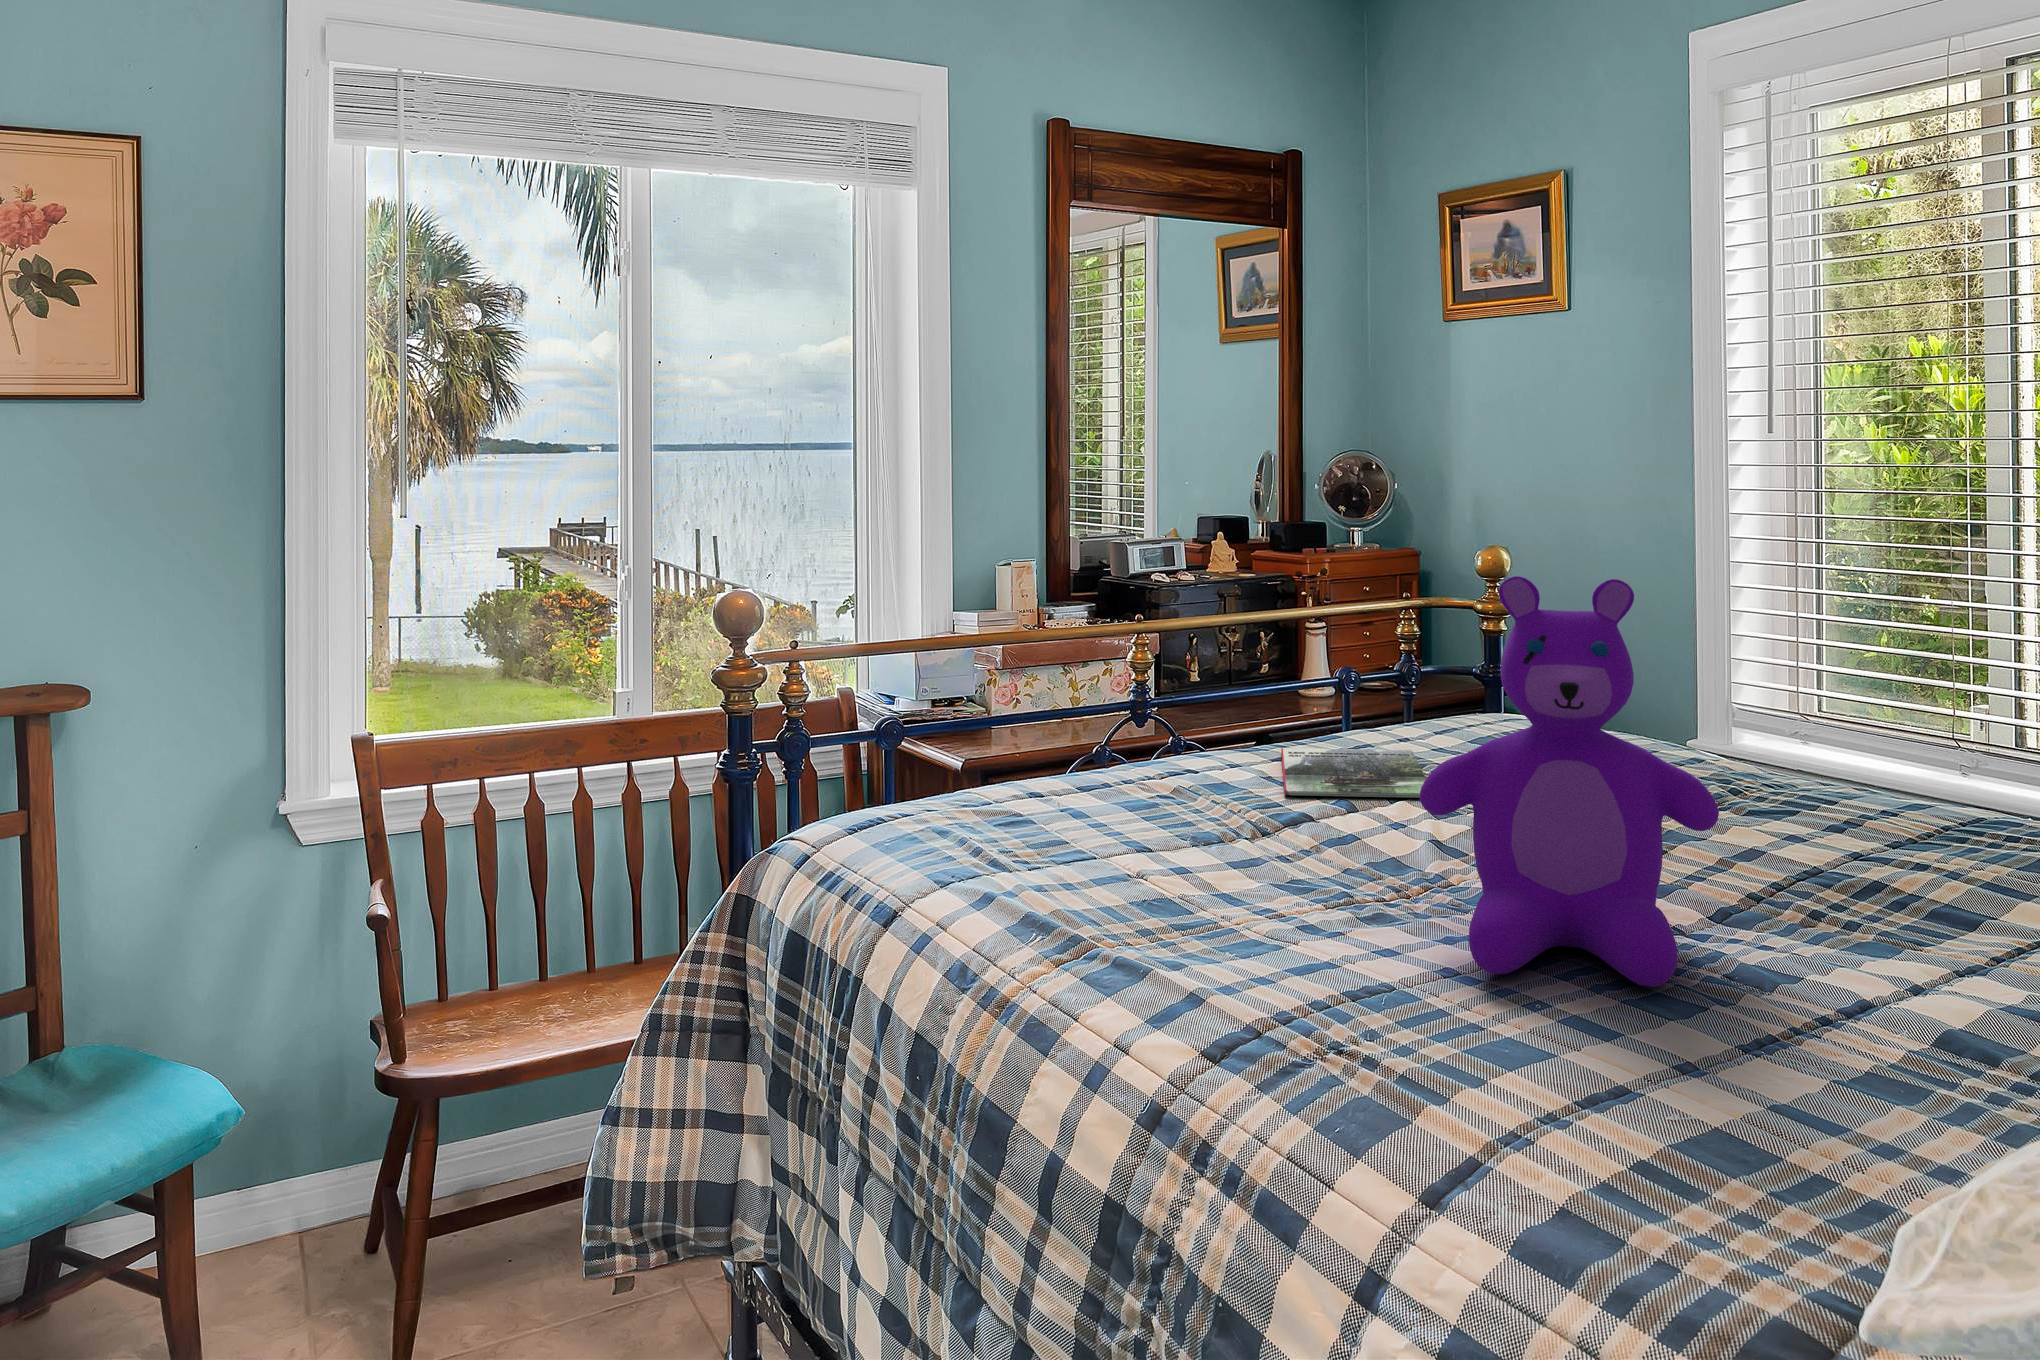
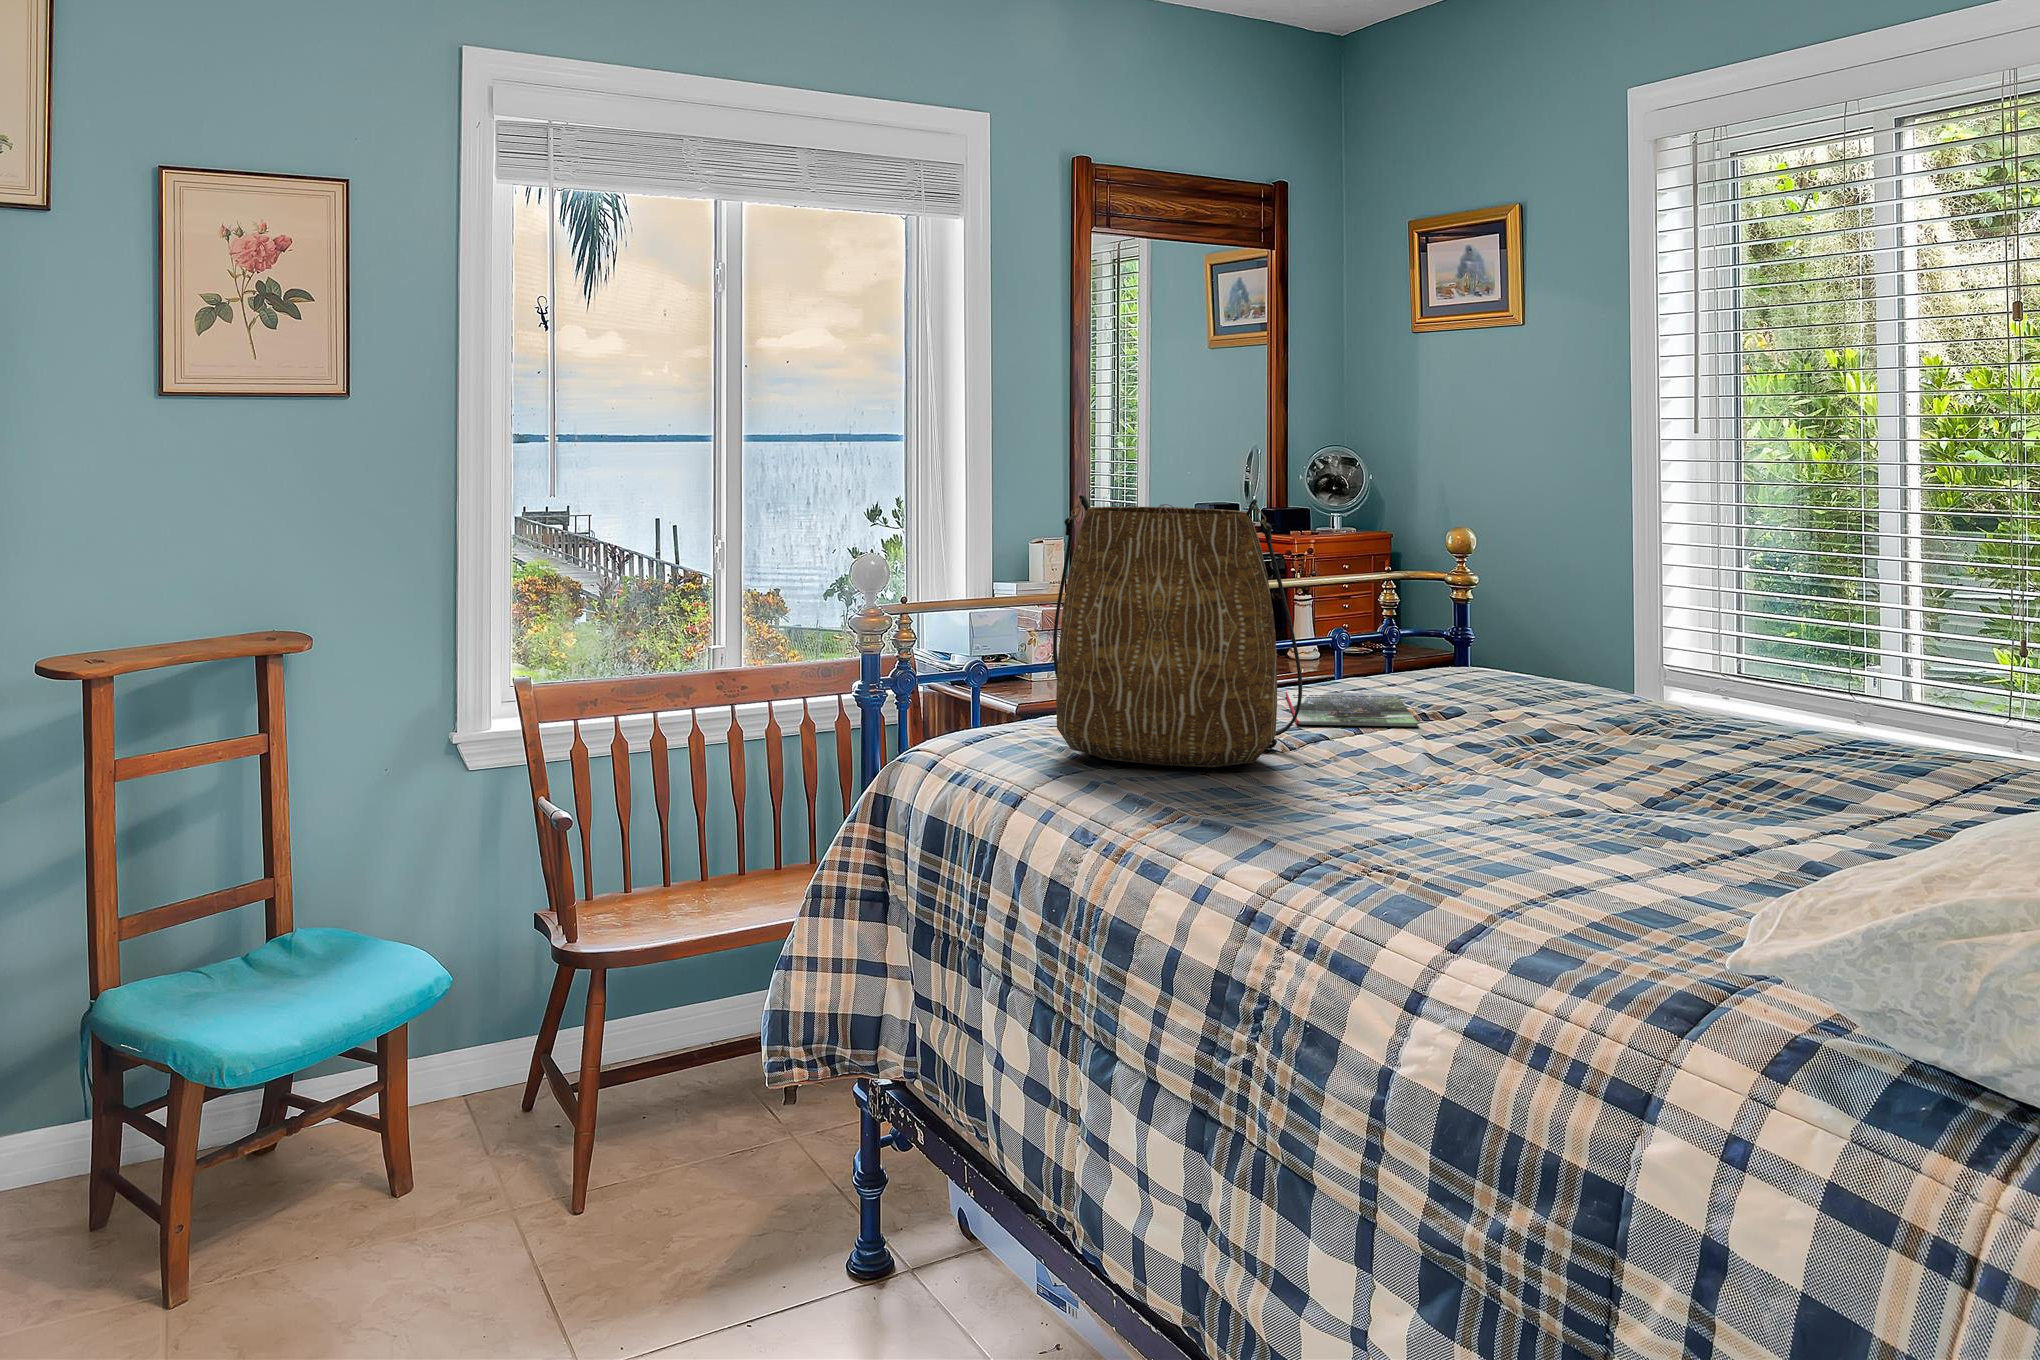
tote bag: none [966,508,1283,864] -> present [1053,494,1302,768]
teddy bear: present [1419,576,1719,987] -> none [1419,541,1652,840]

